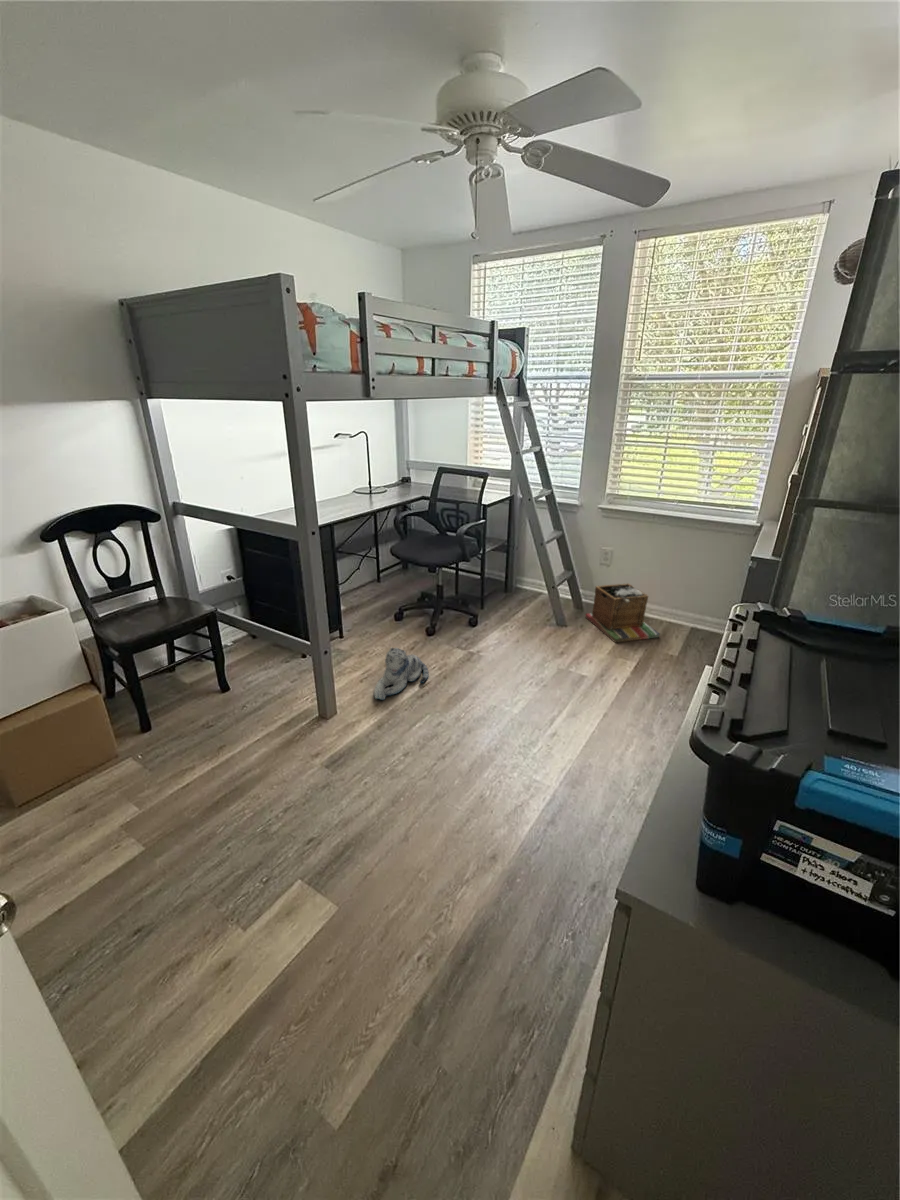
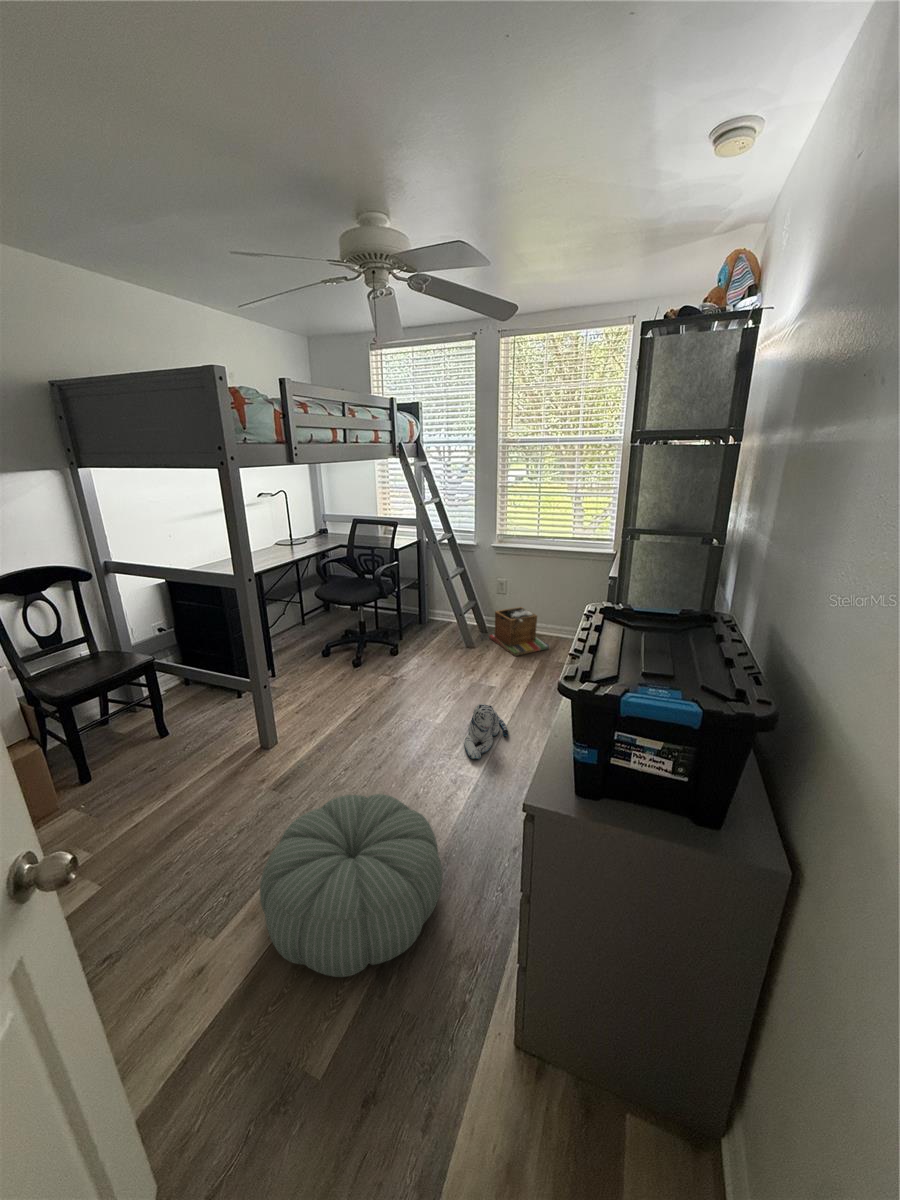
plush toy: present [374,648,429,700] -> present [464,704,508,759]
pouf: none [295,794,503,1011] -> present [260,794,442,977]

